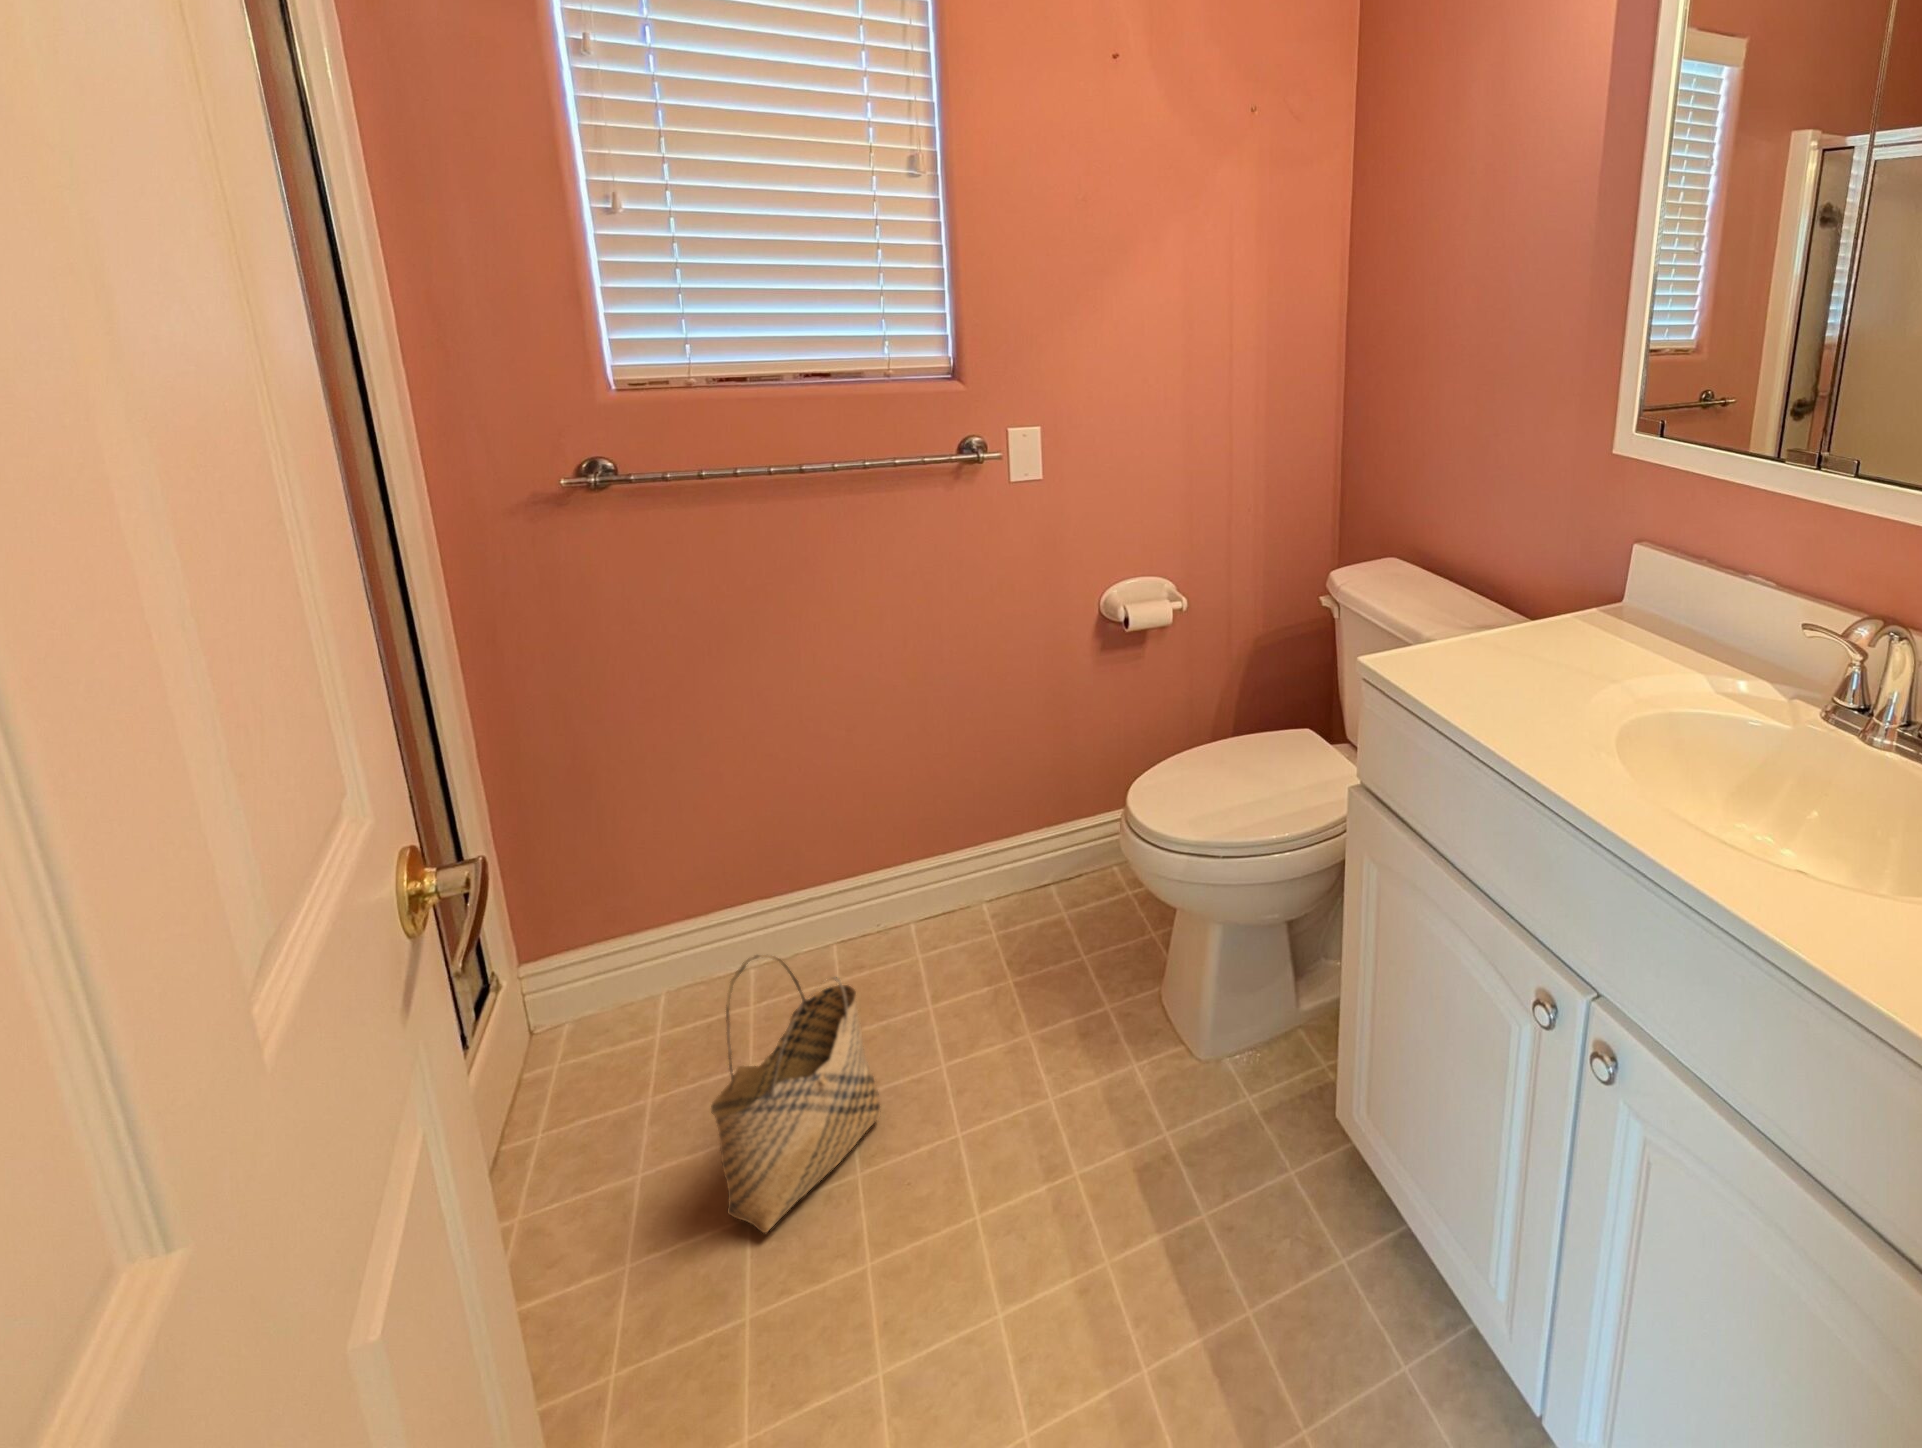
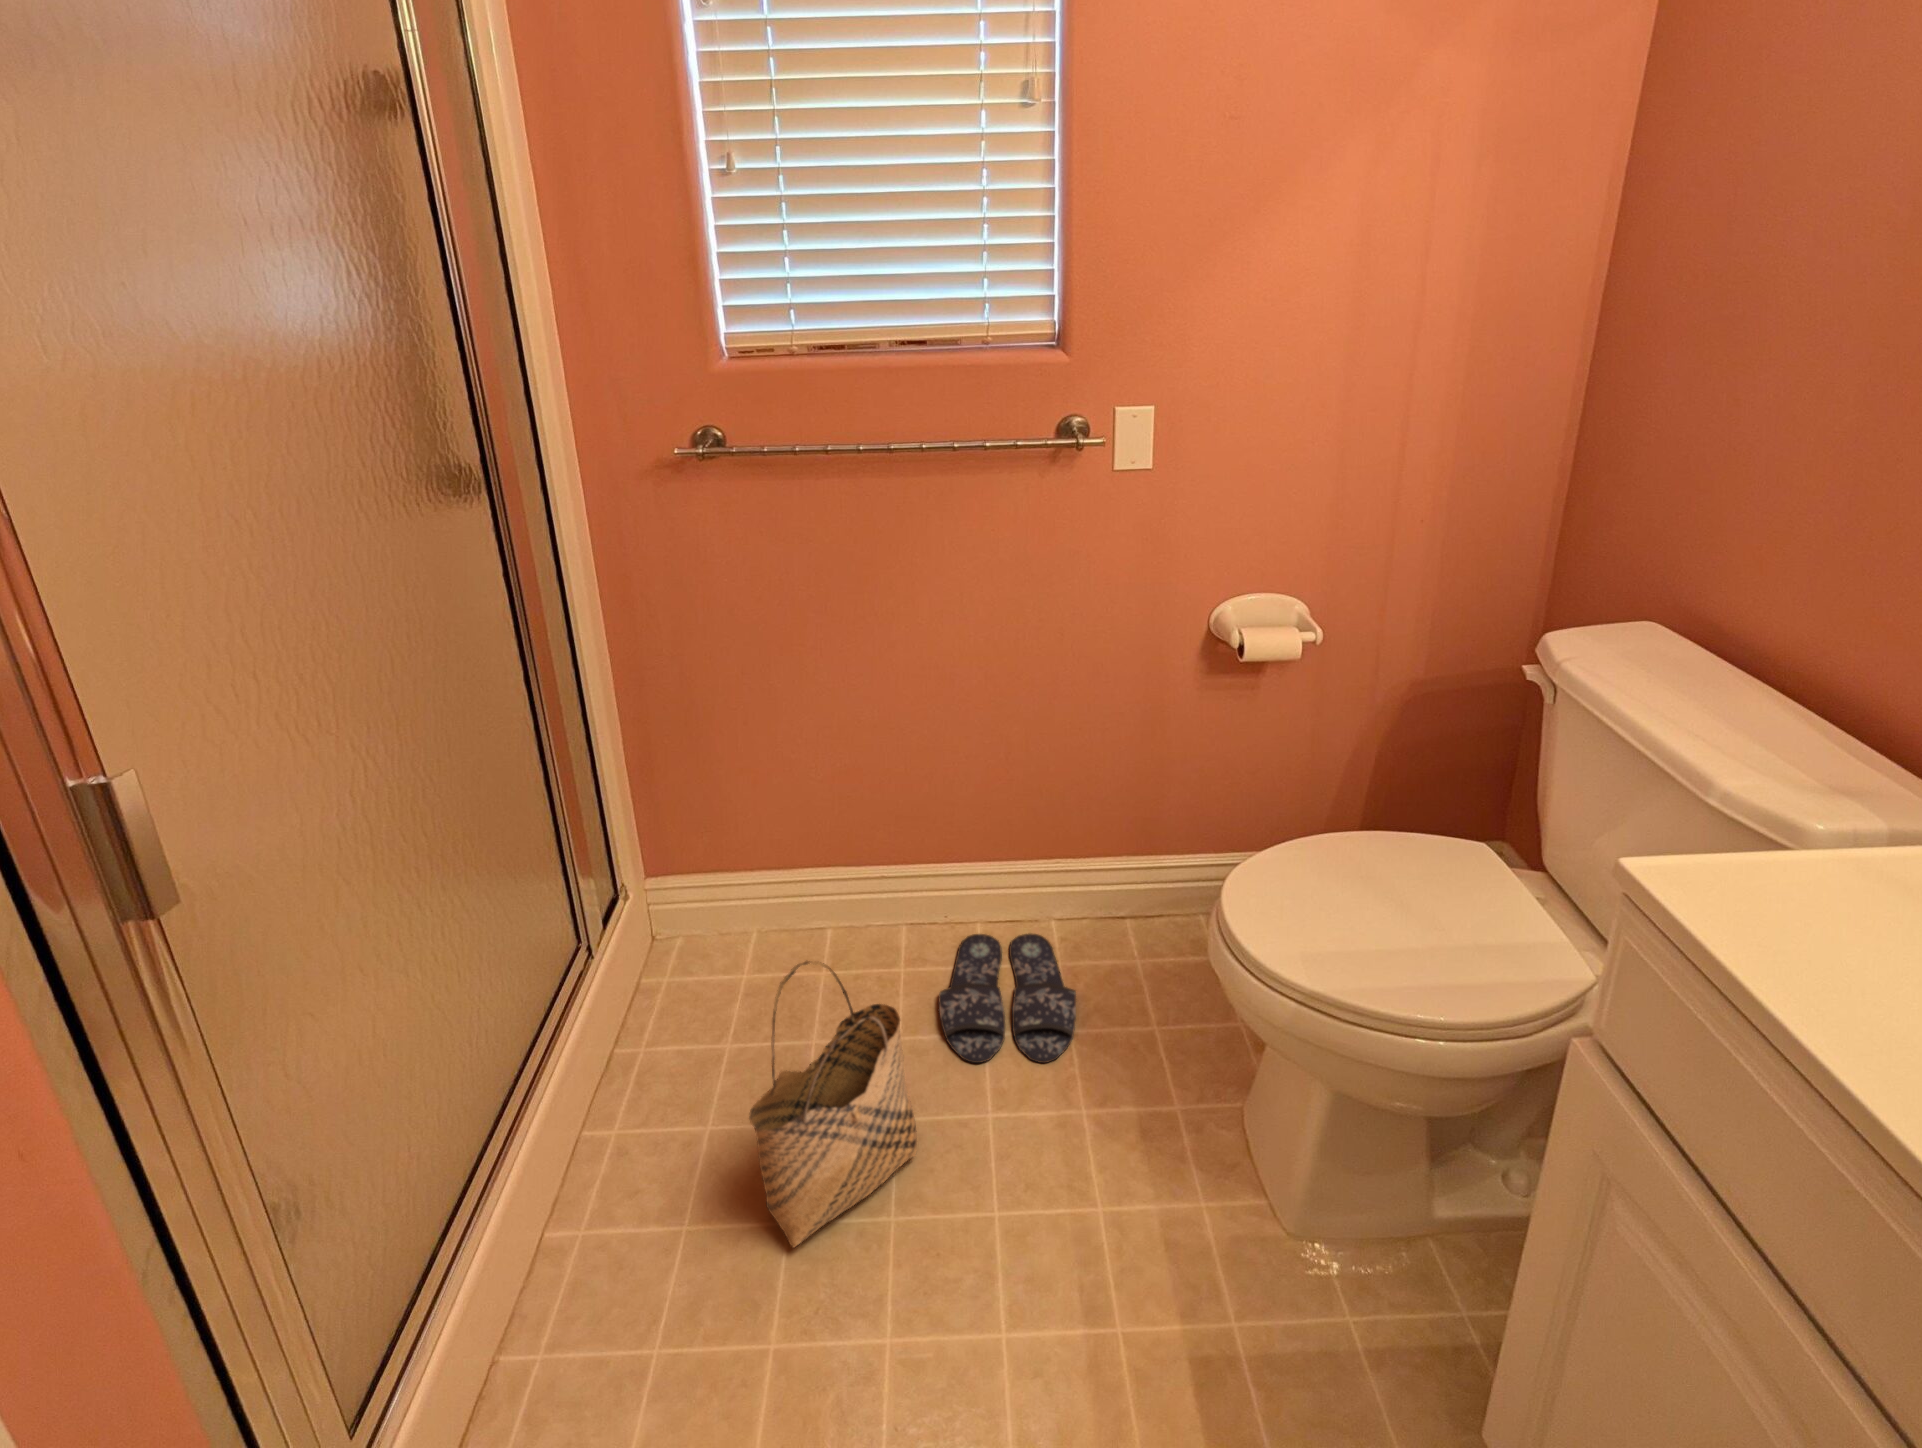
slippers: none [881,917,1015,1033] -> present [939,934,1076,1063]

